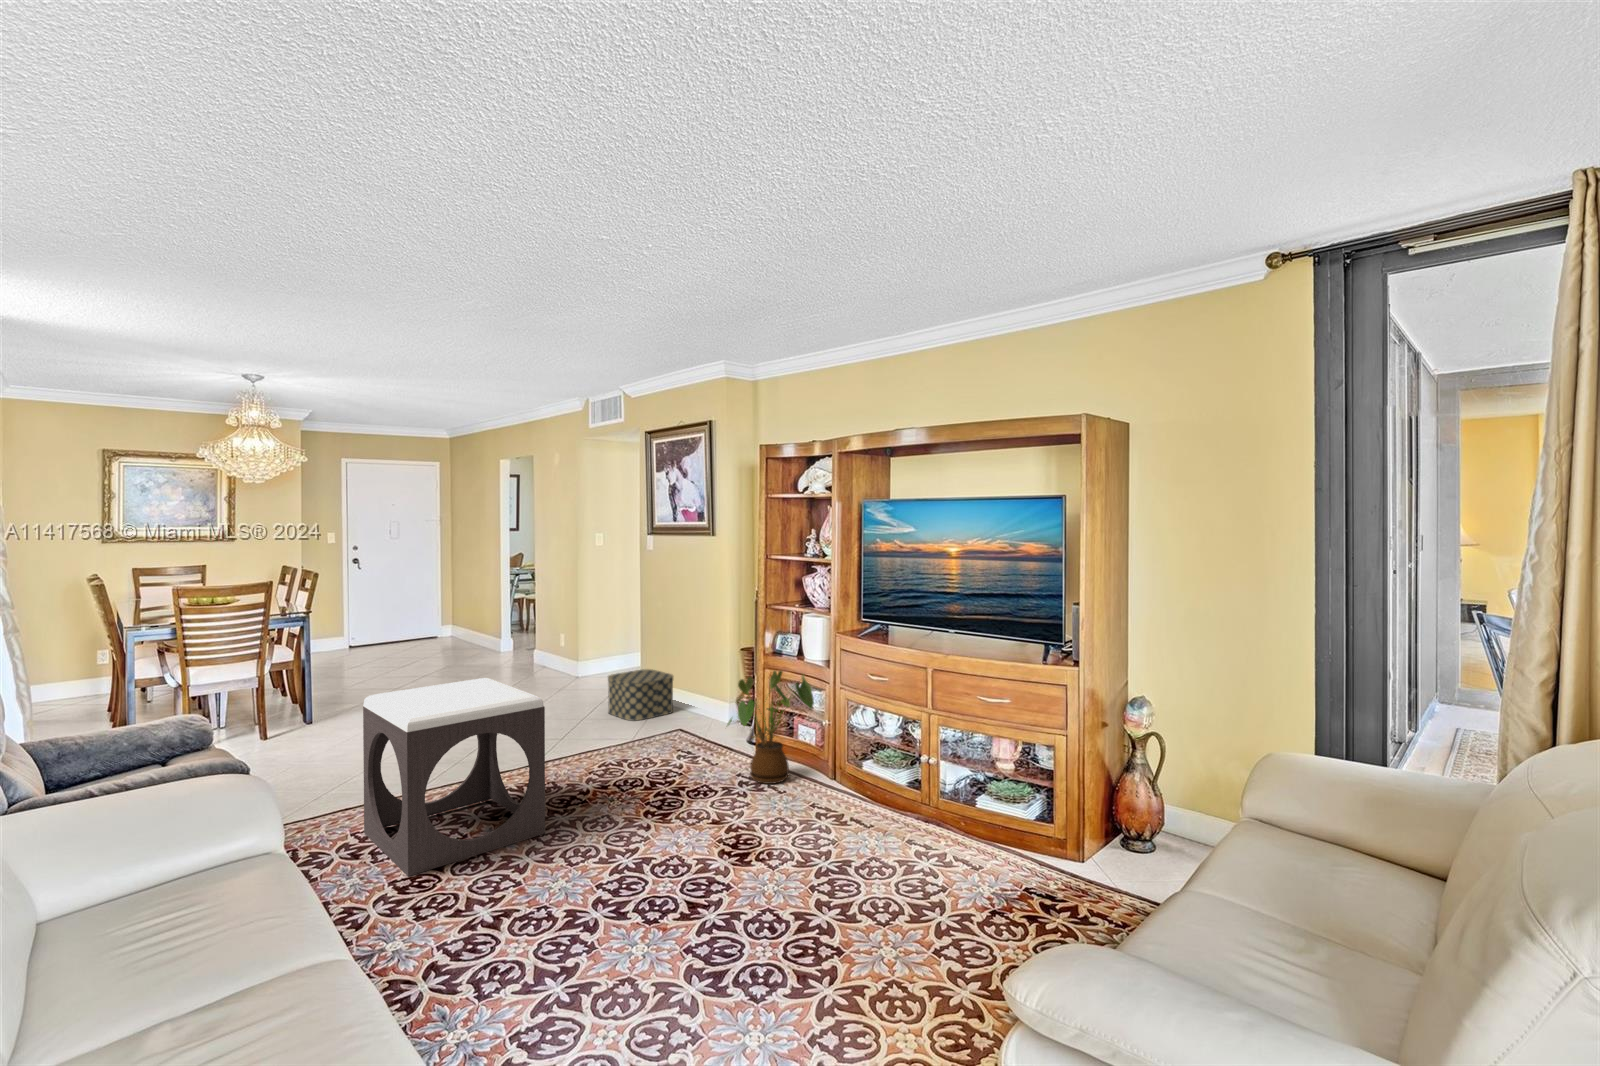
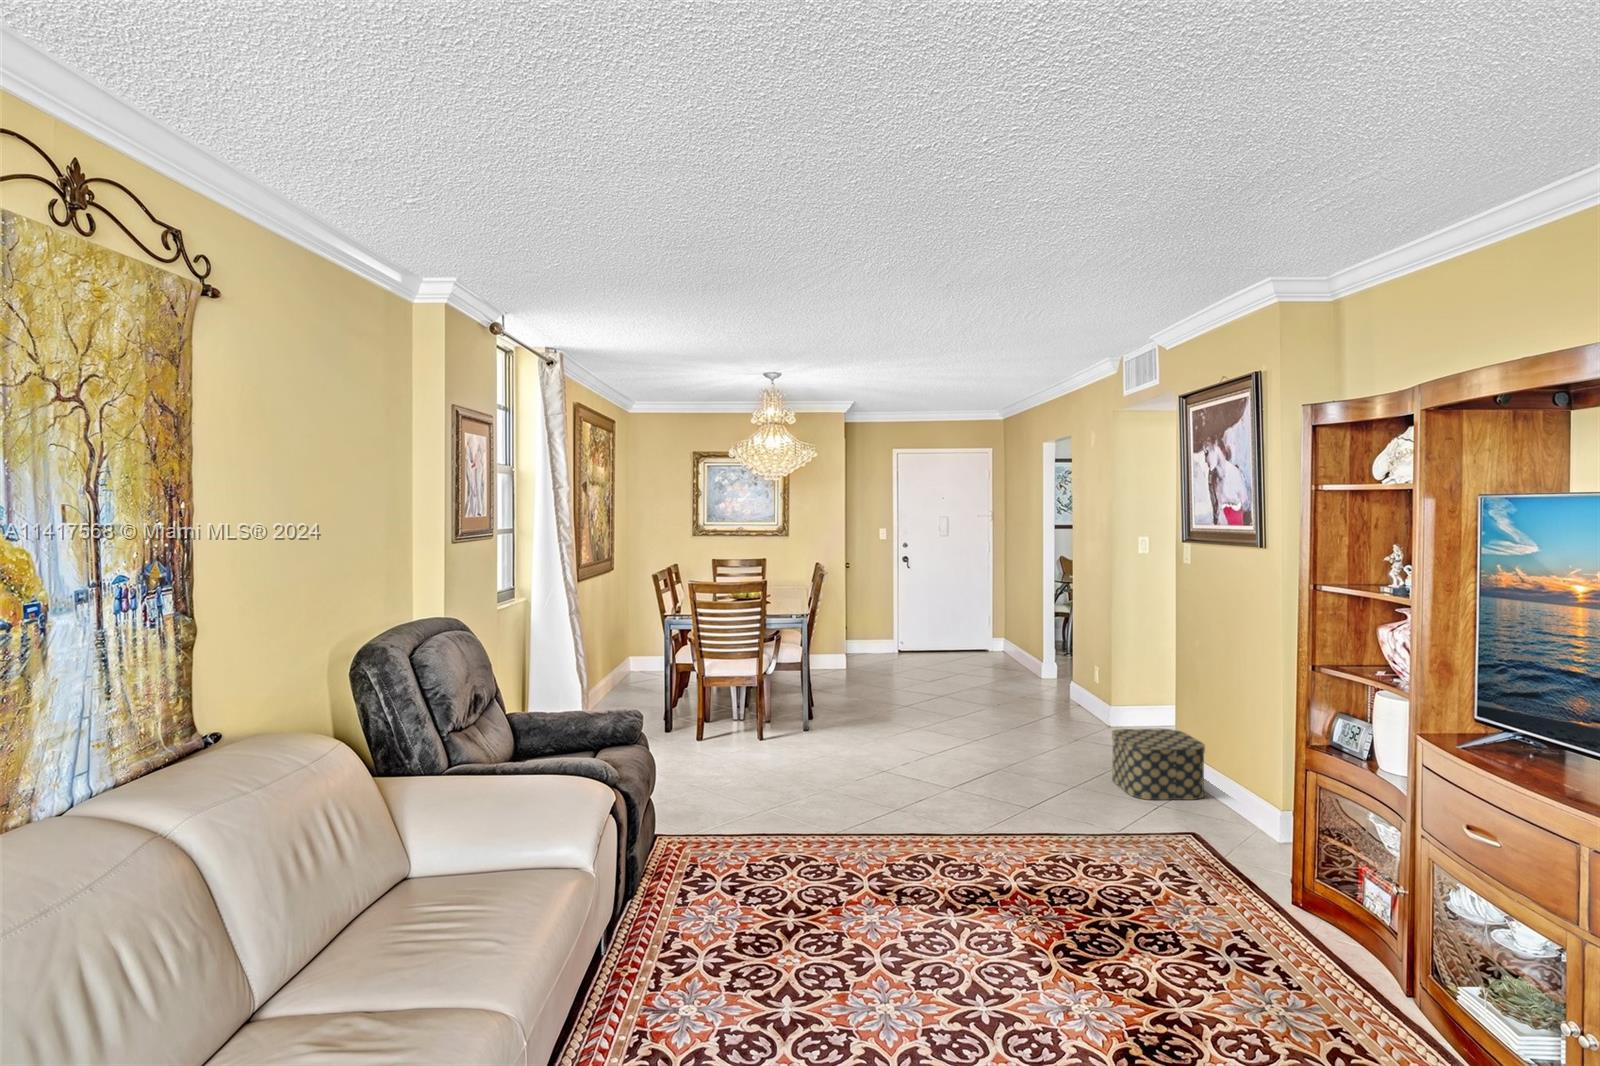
house plant: present [727,671,814,784] -> none [1210,778,1379,968]
footstool: present [363,678,545,876] -> none [757,716,920,931]

